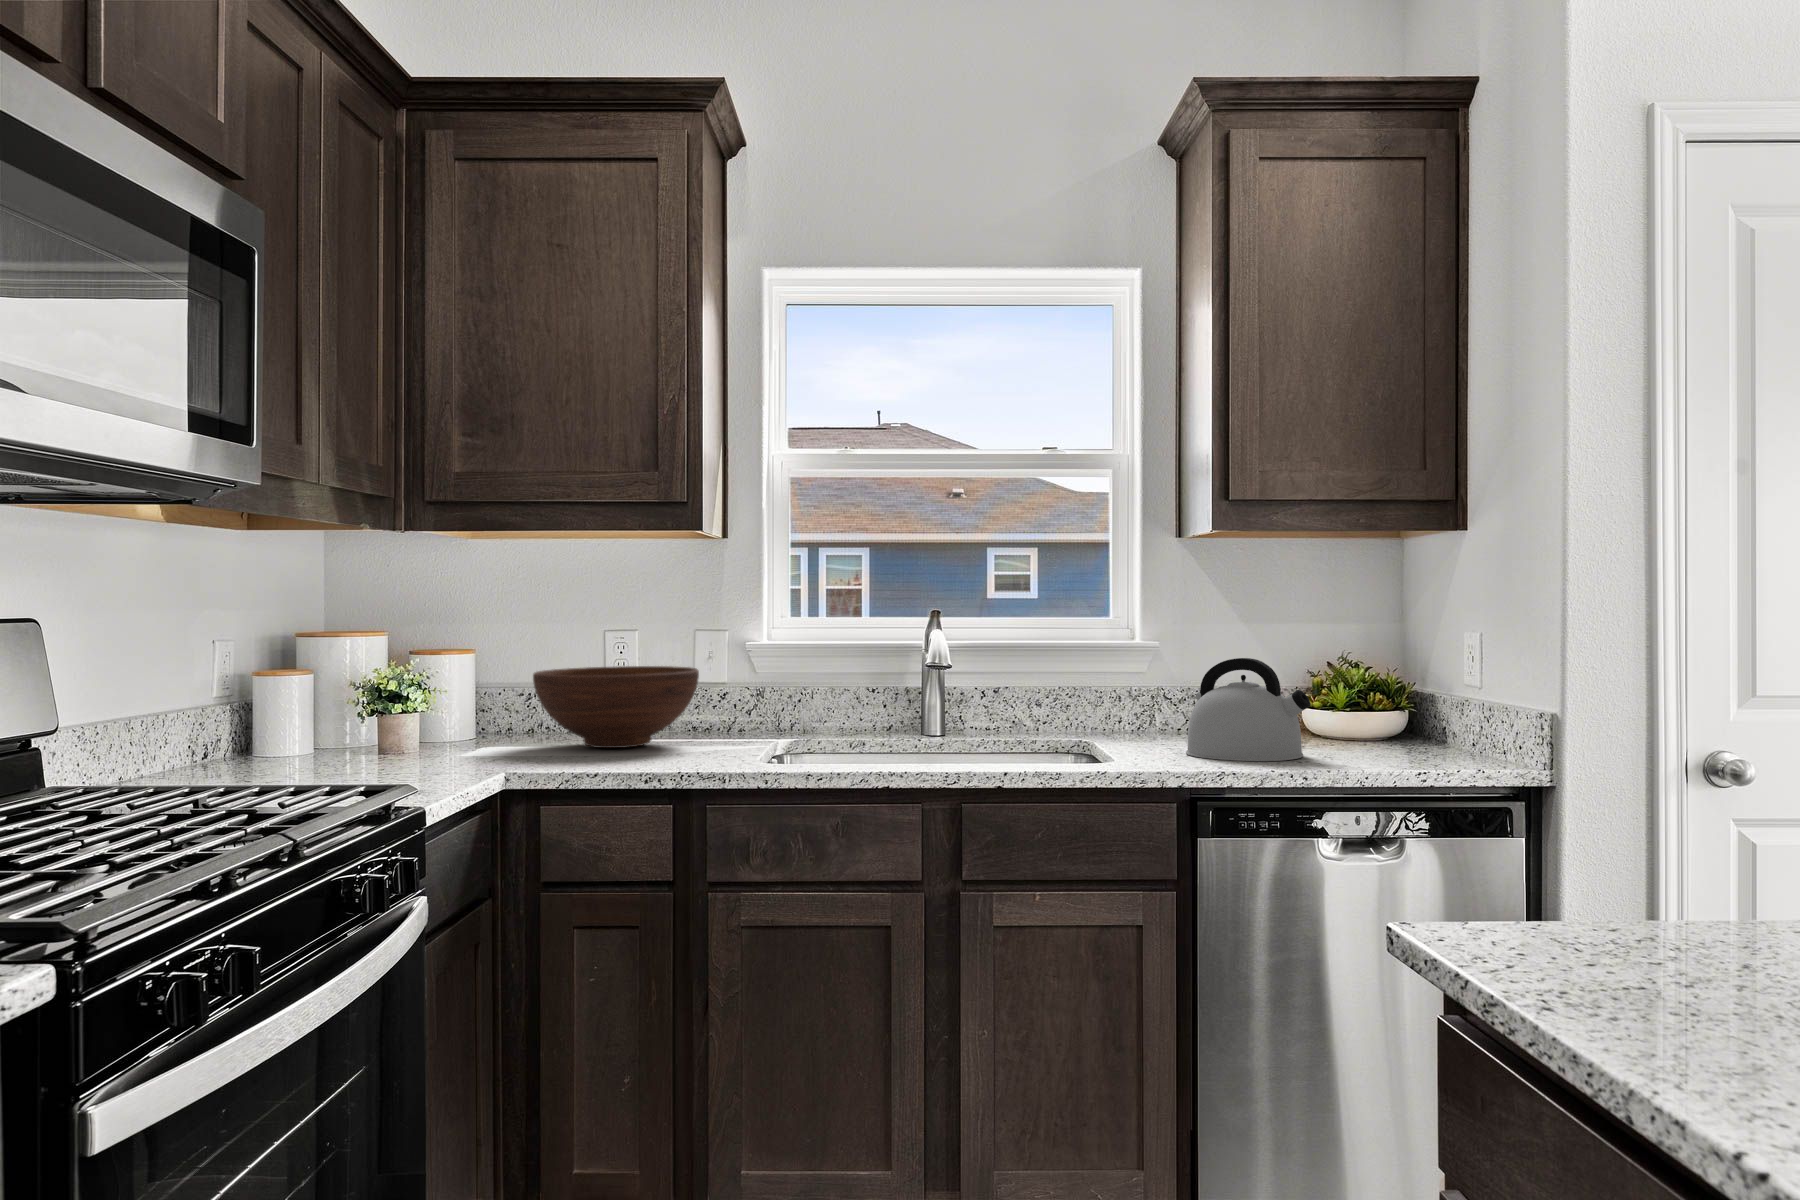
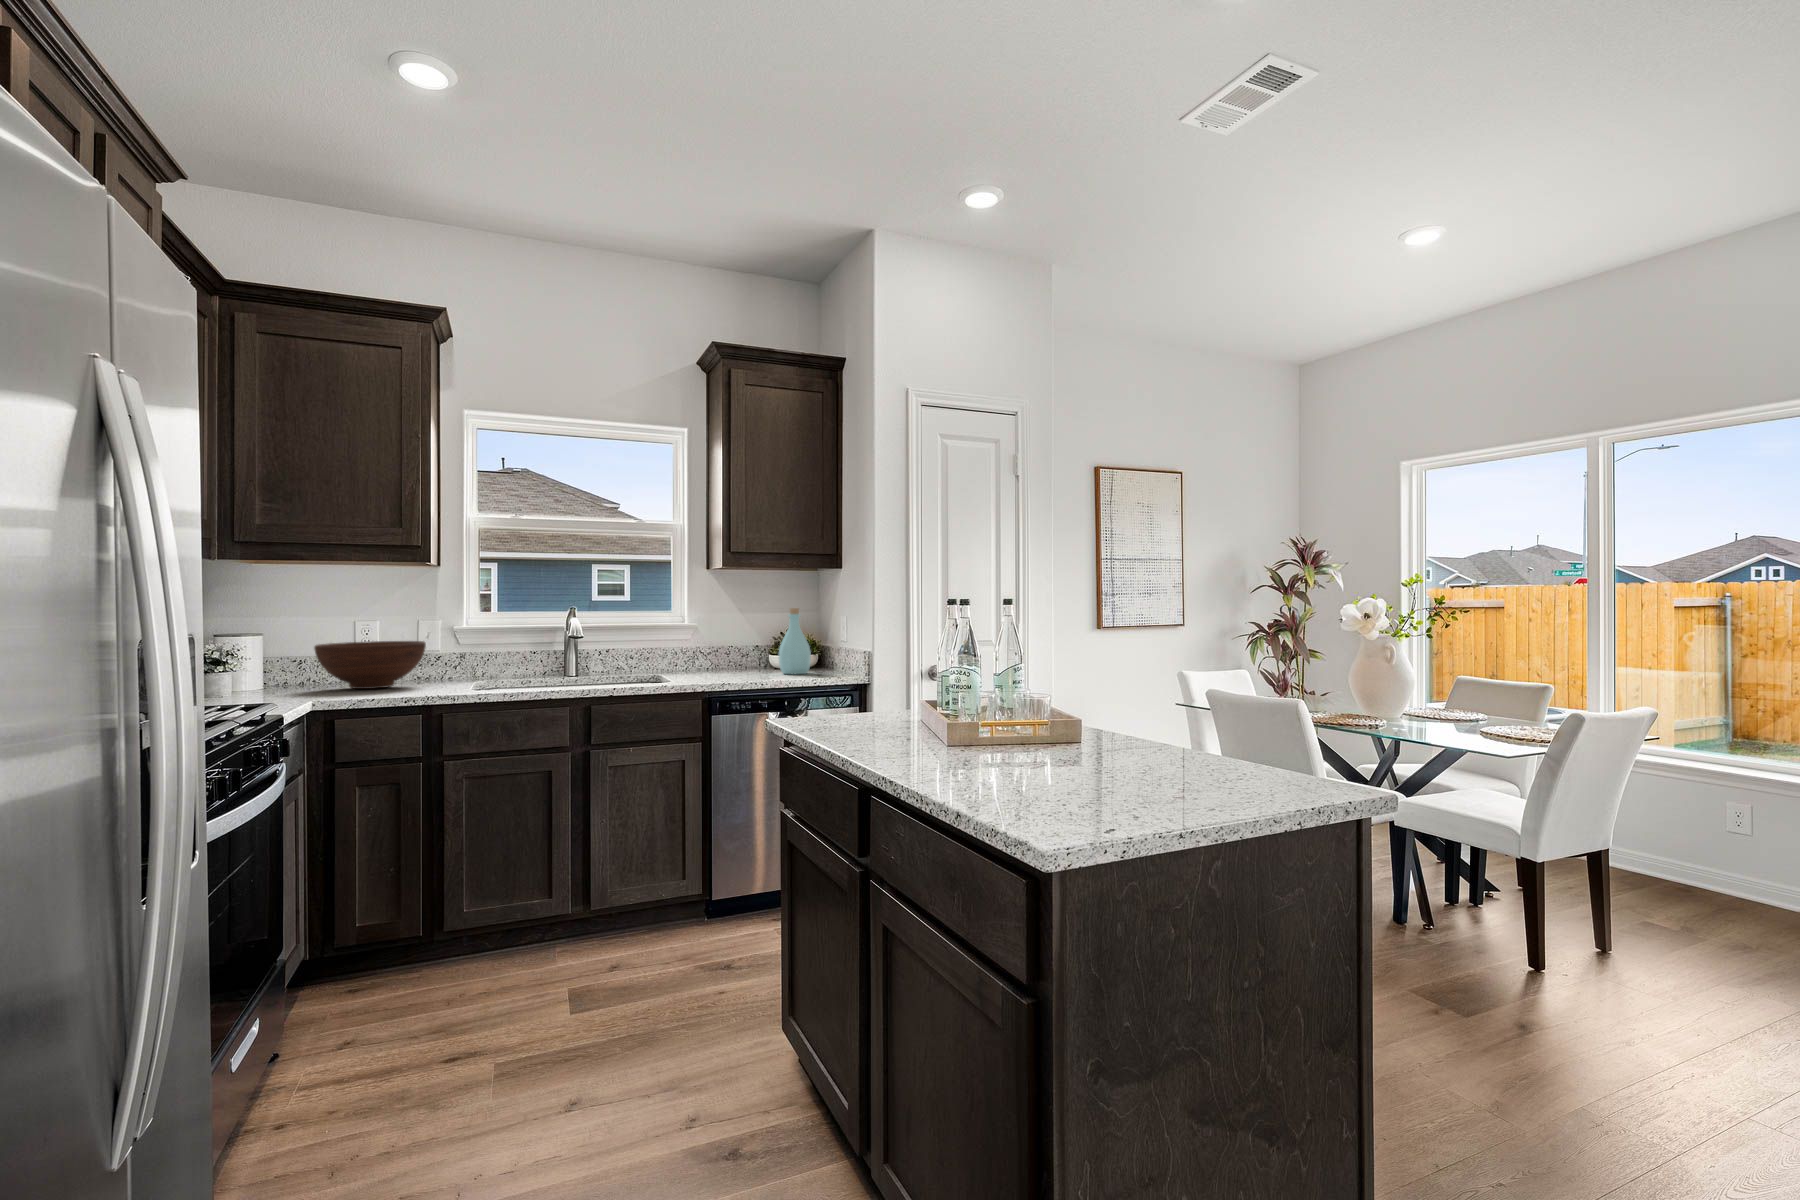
bottle: none [1326,616,1396,752] -> present [779,608,811,674]
kettle: present [1186,658,1310,761] -> none [708,629,768,680]

